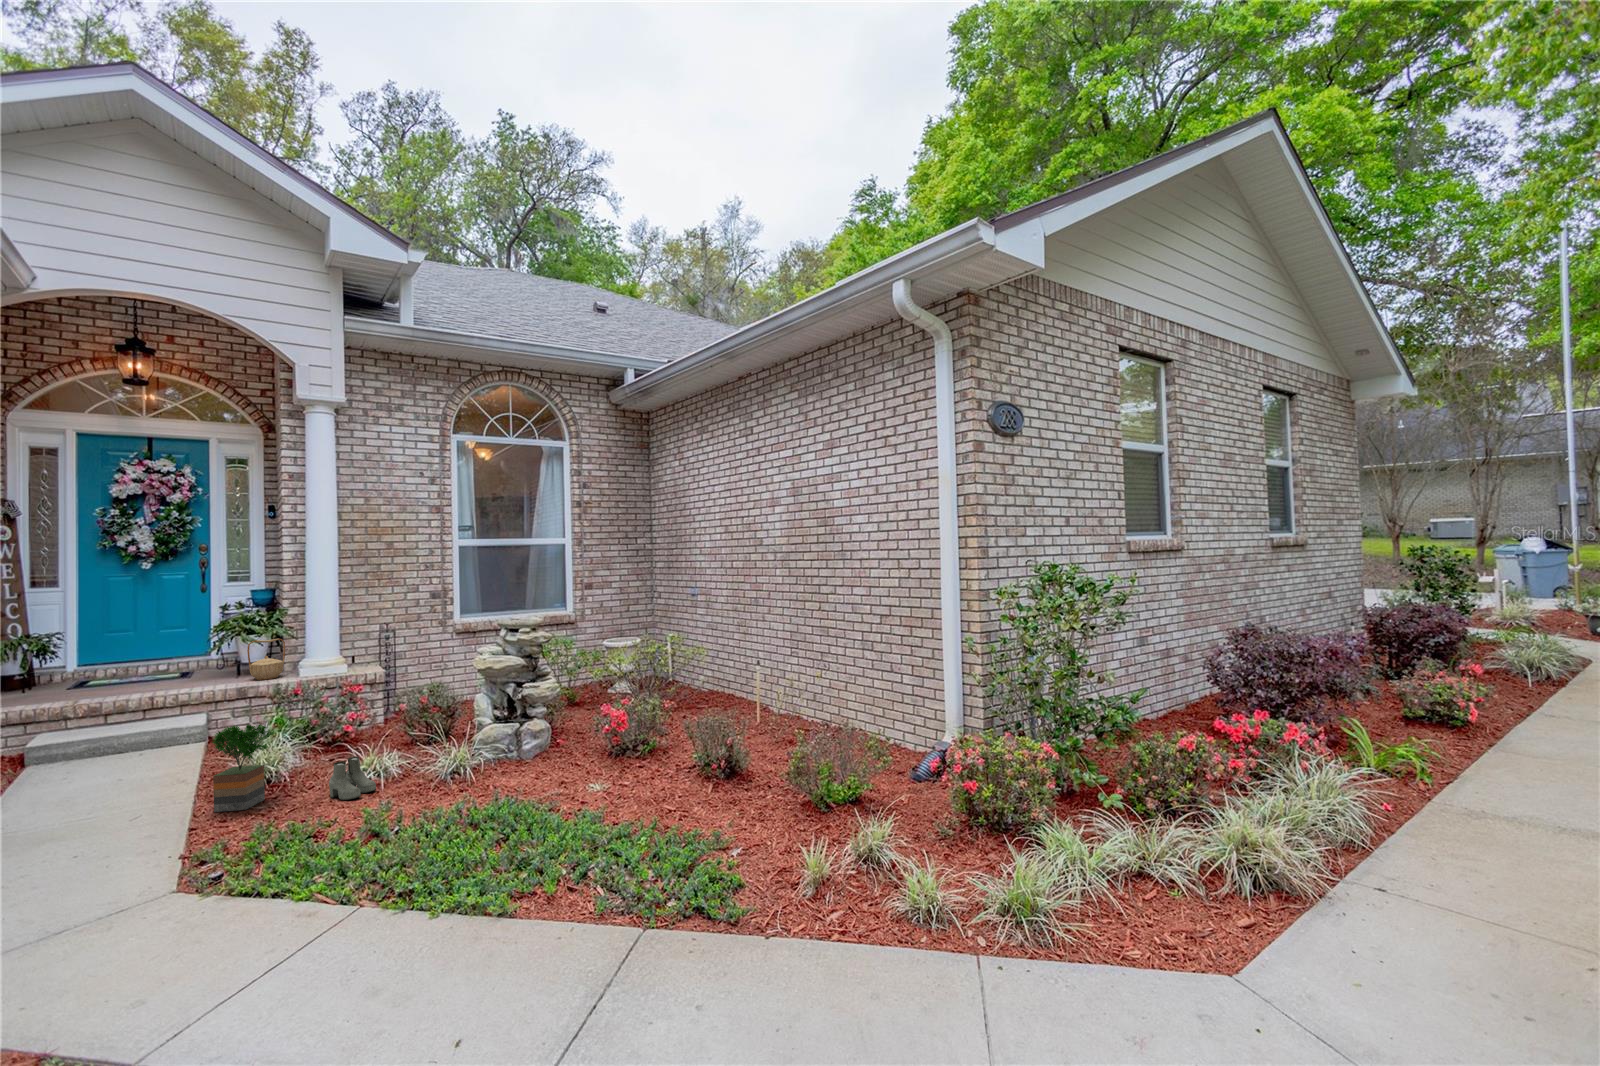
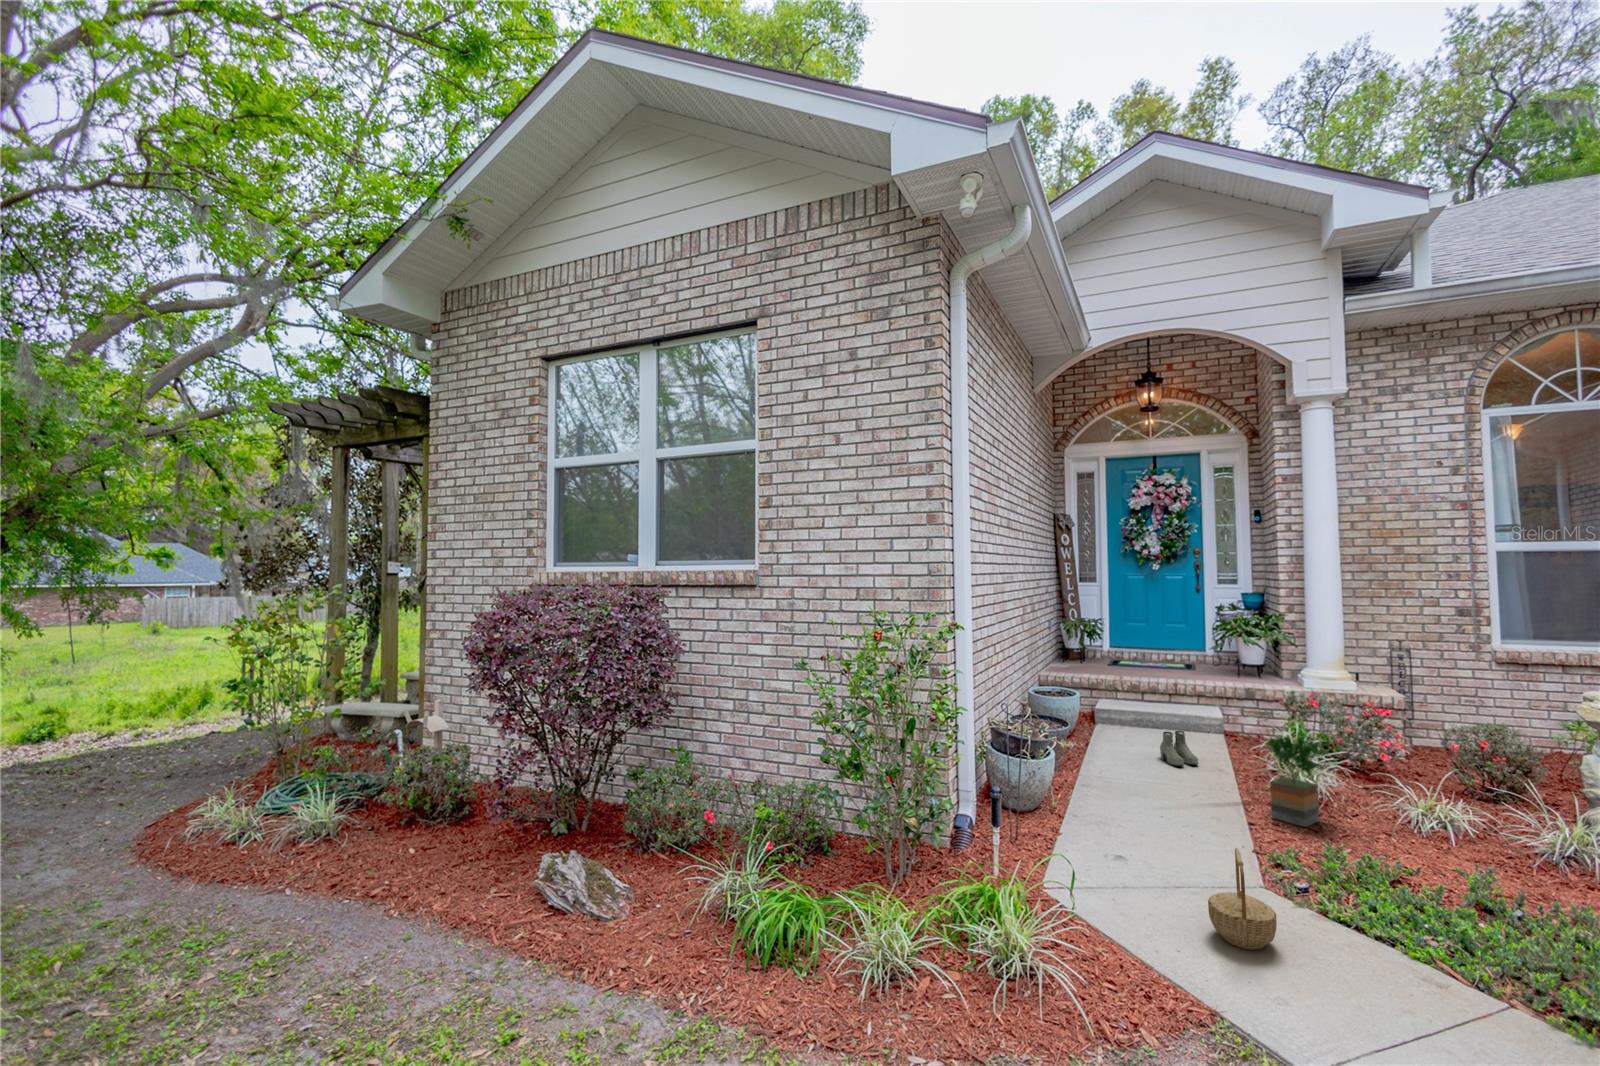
basket: present [247,639,285,680] -> present [1208,848,1277,950]
boots: present [329,756,376,800] -> present [1160,731,1198,766]

